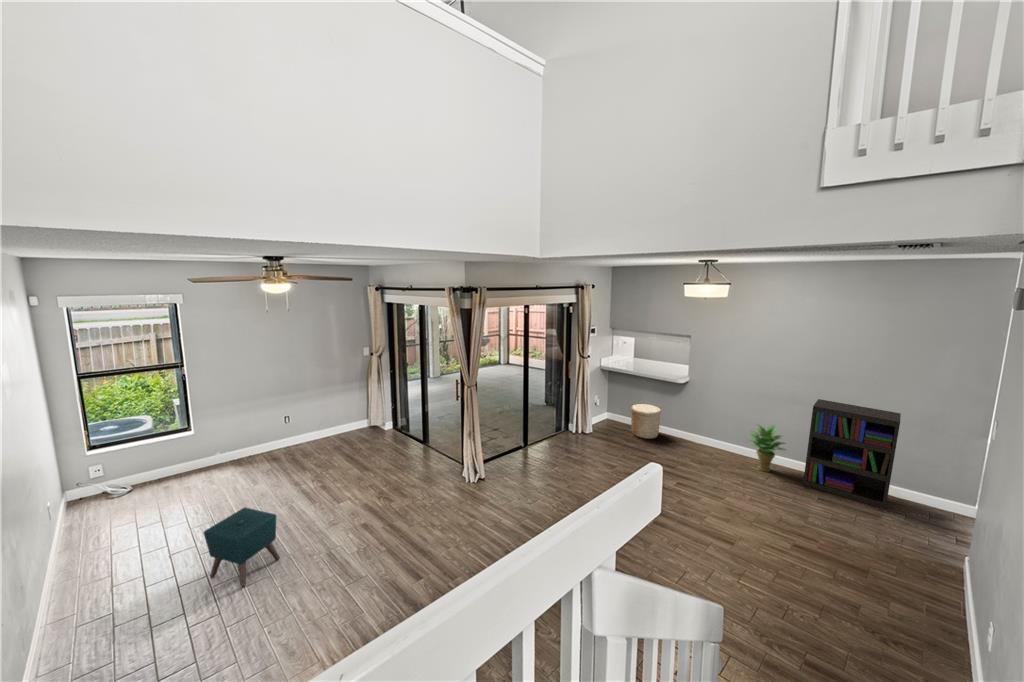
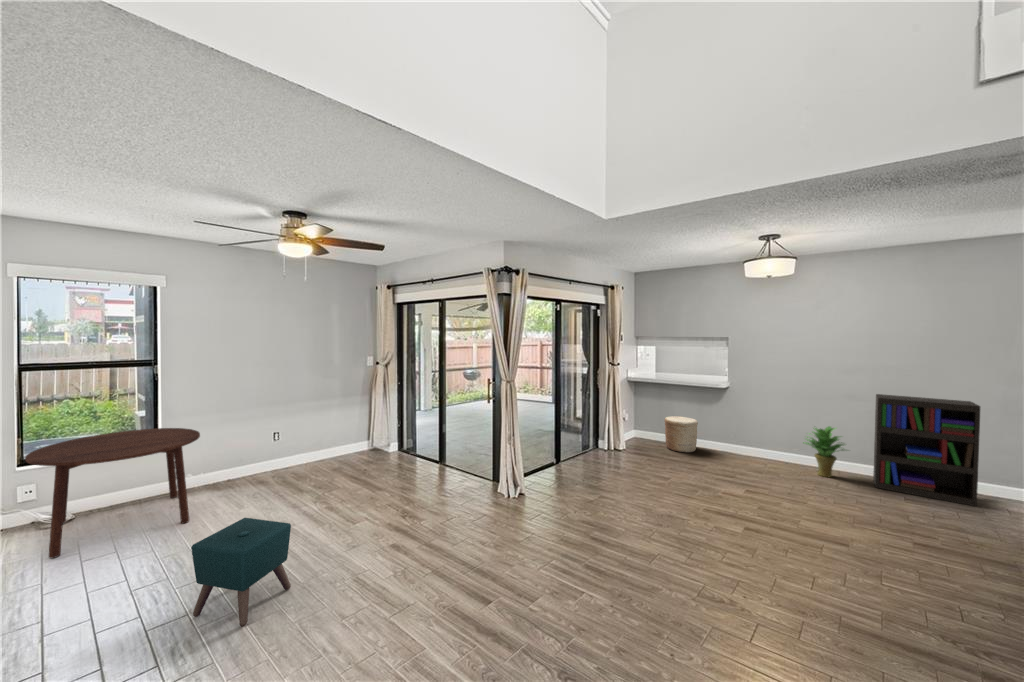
dining table: none [90,420,218,525] -> present [25,428,200,558]

